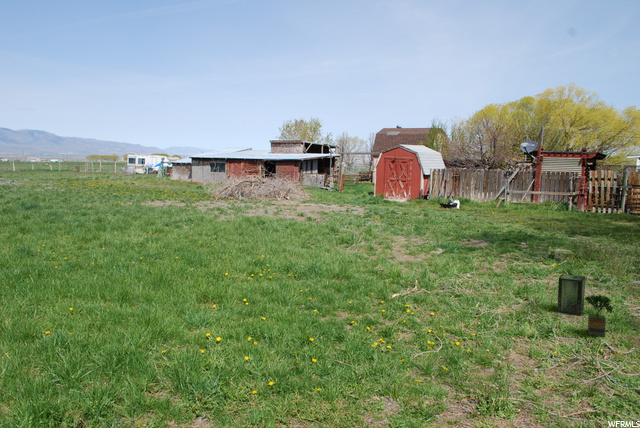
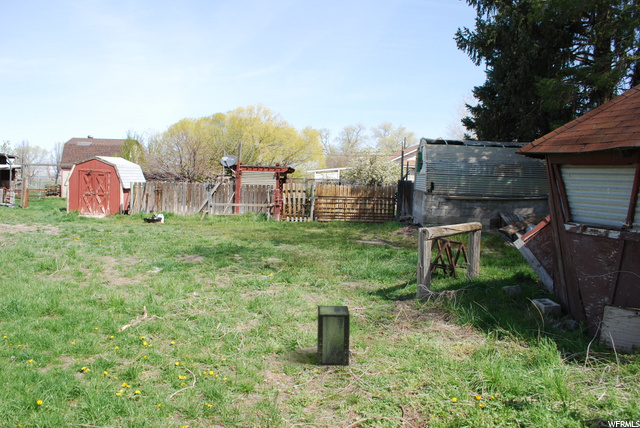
potted tree: present [585,295,613,336] -> none [369,339,414,408]

